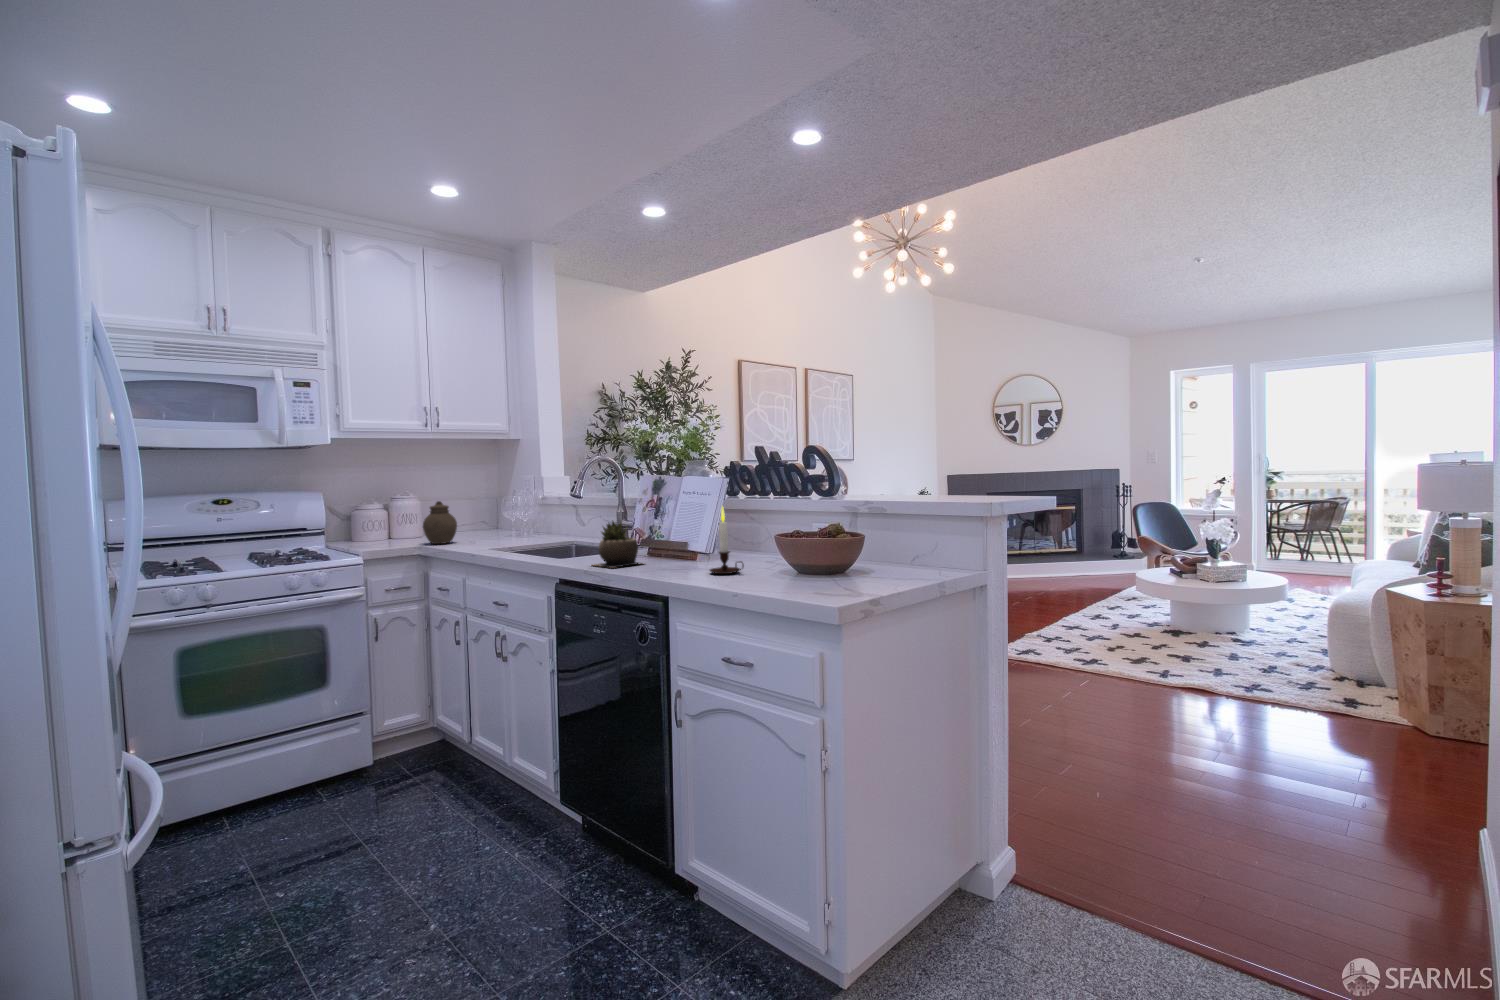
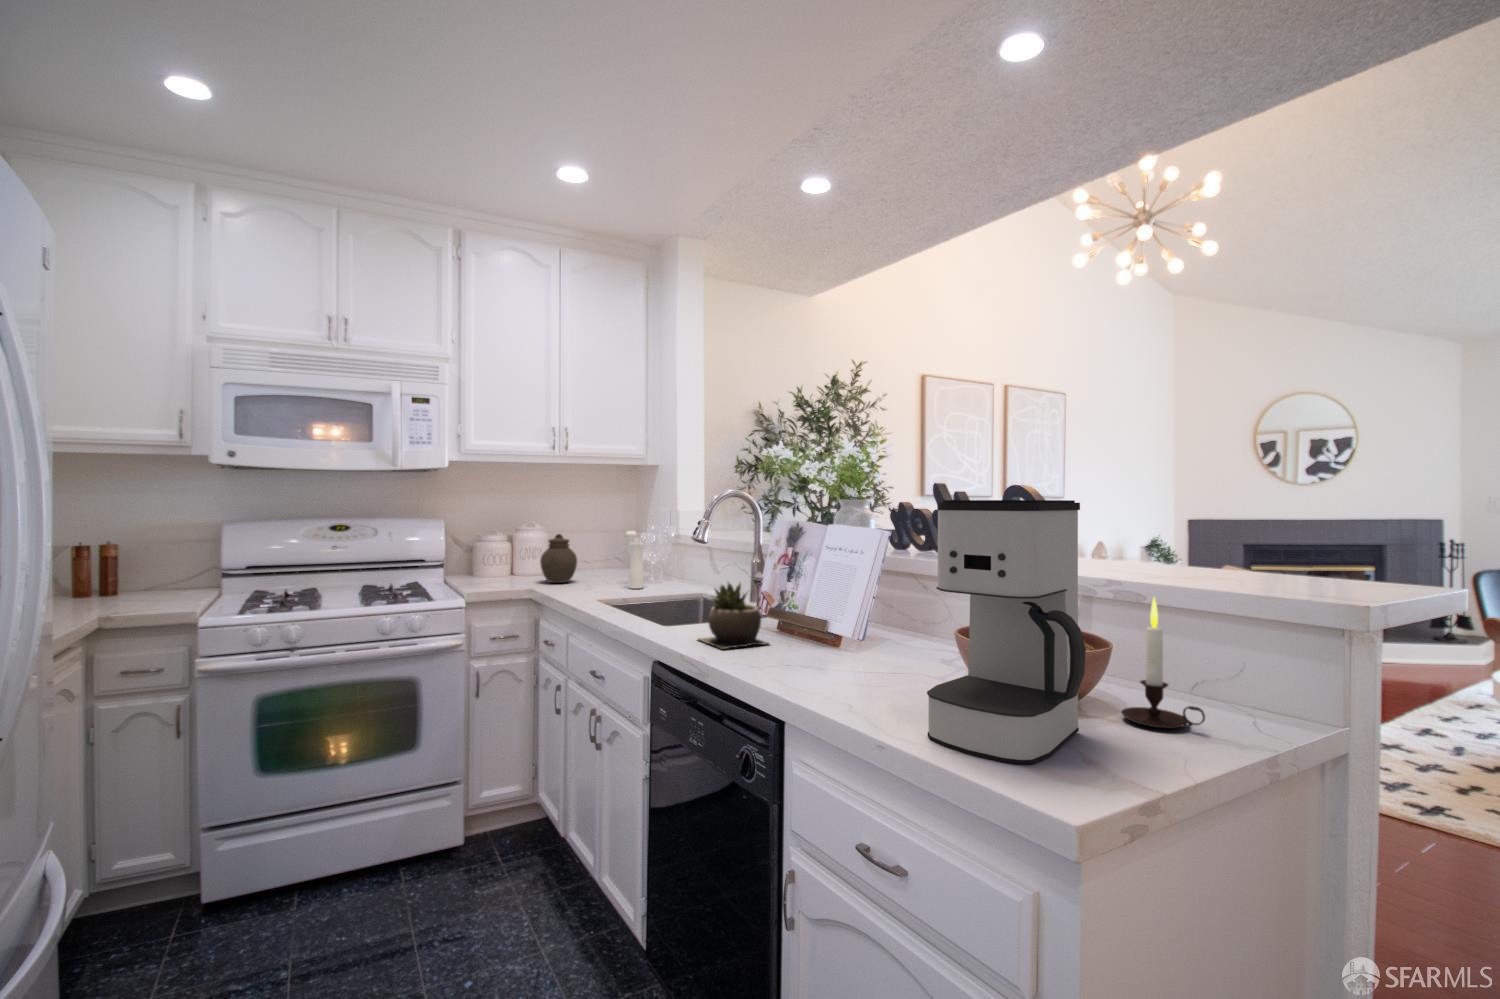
coffee maker: none [759,446,844,594] -> present [927,500,1086,764]
pepper mill: none [501,496,522,544] -> present [626,531,644,589]
candle: present [710,507,744,574] -> present [1121,598,1205,728]

